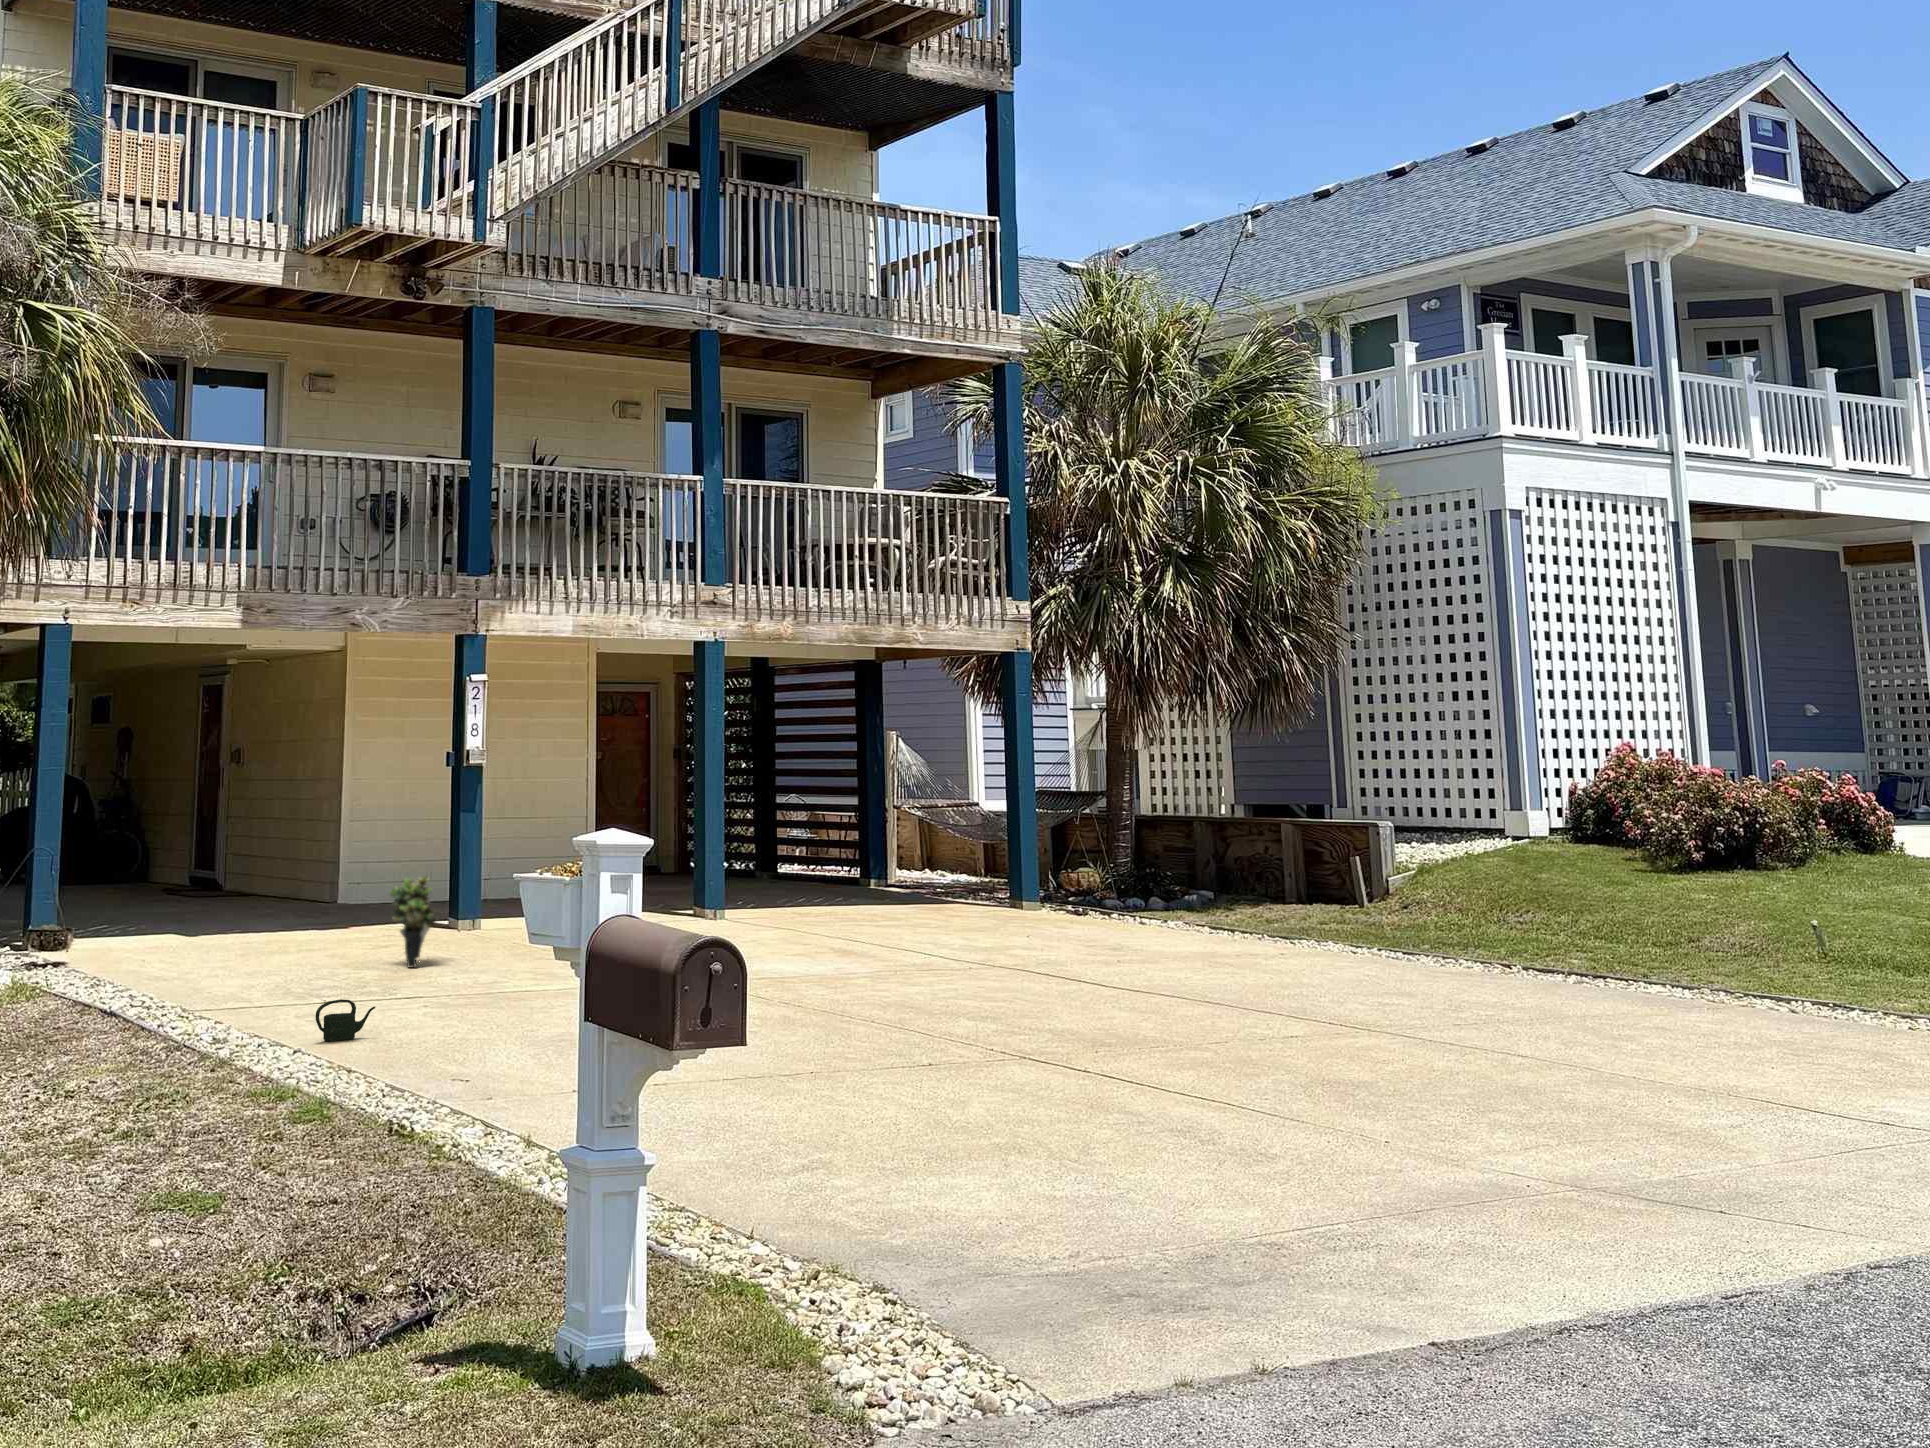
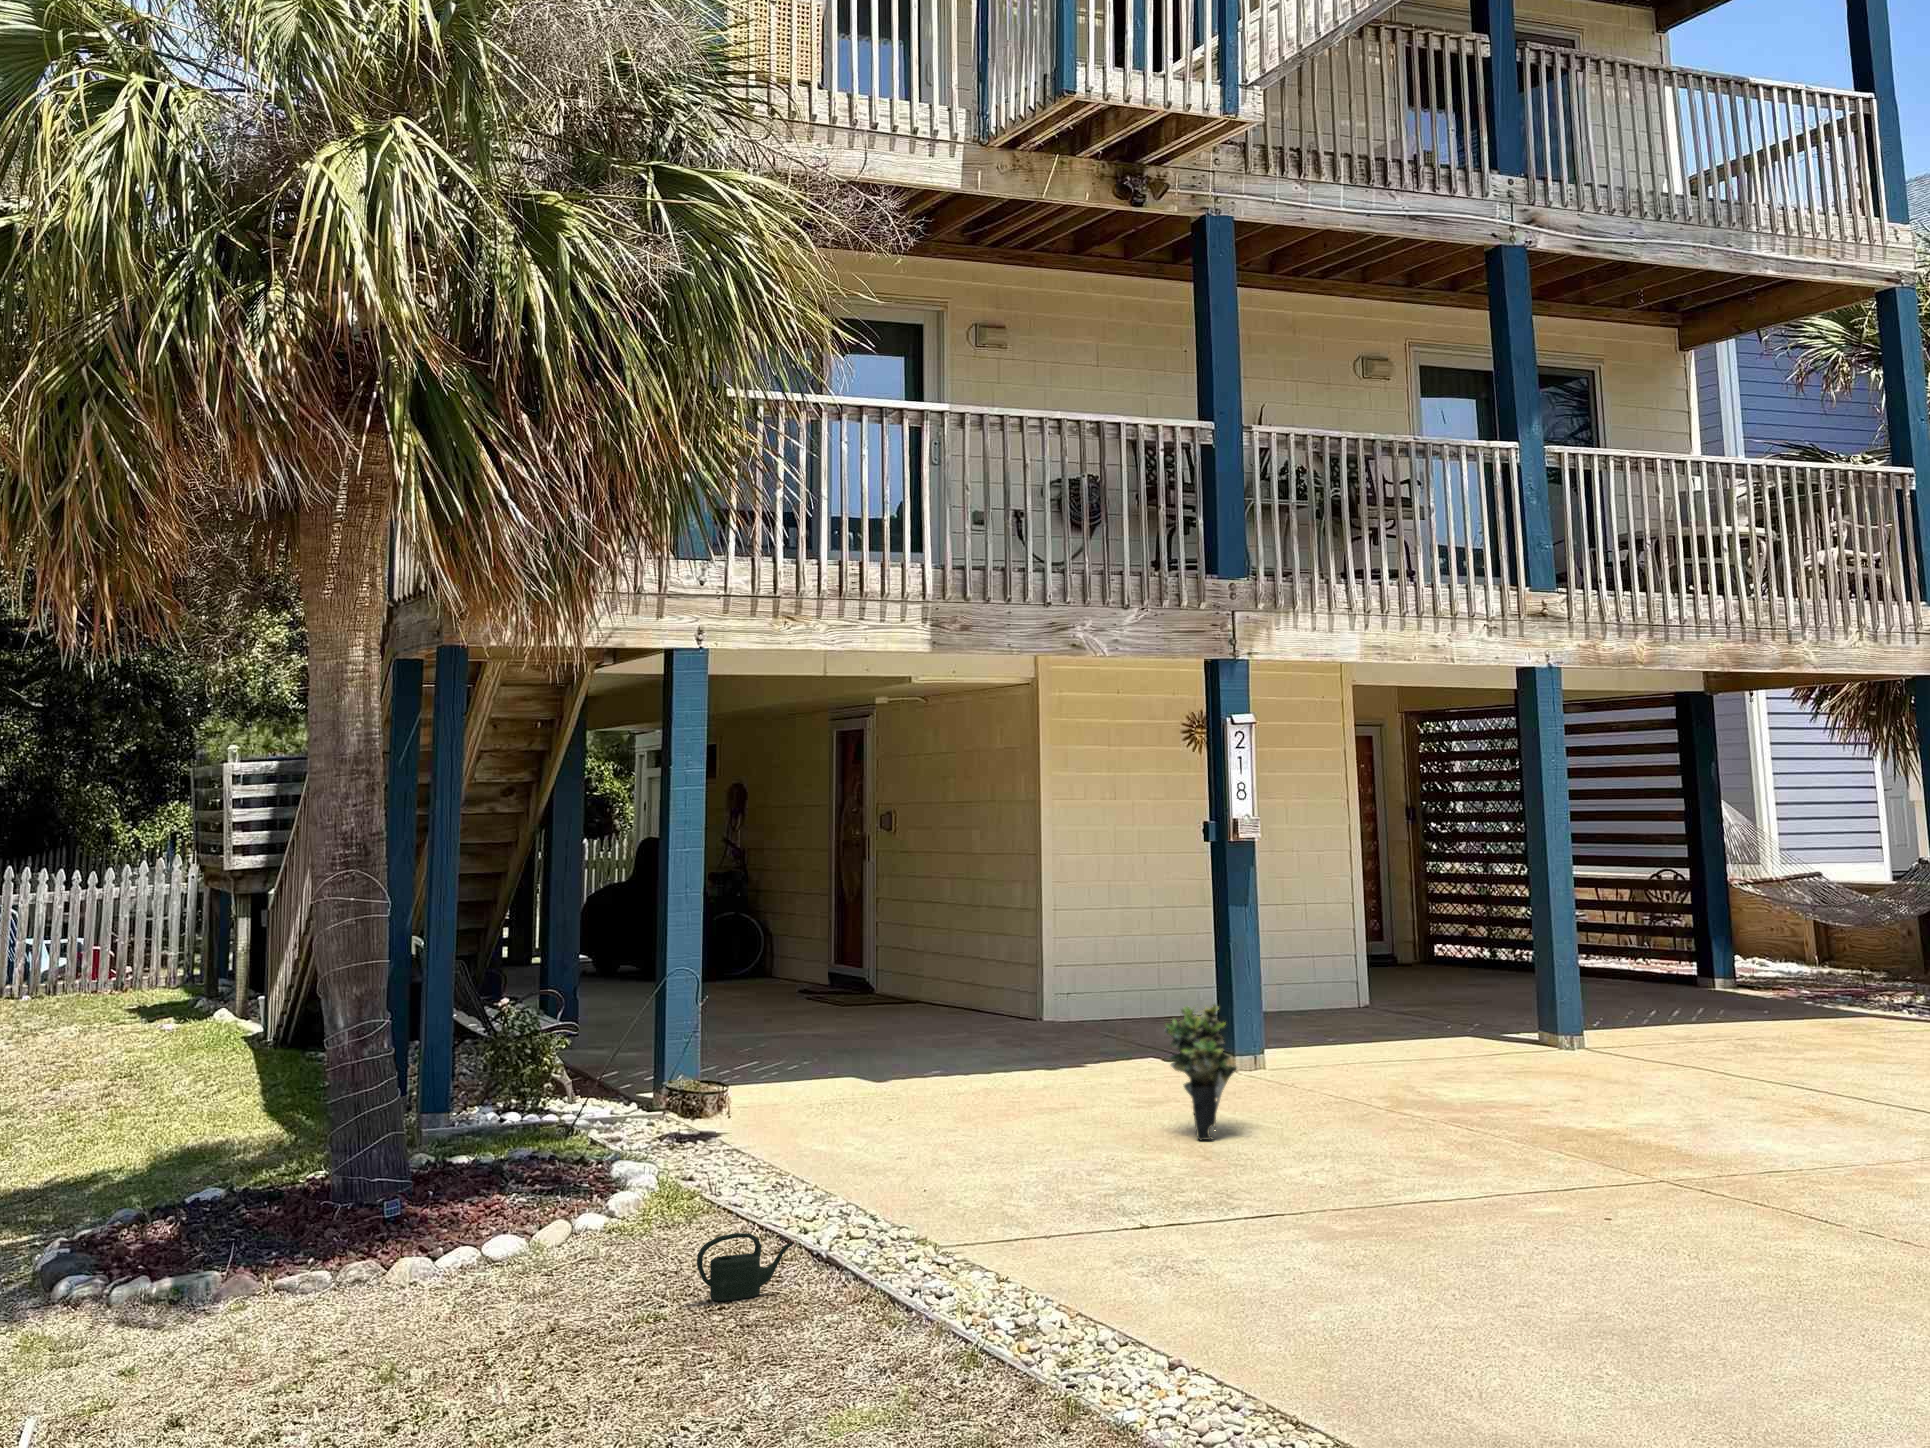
watering can: present [316,999,375,1041] -> present [697,1233,792,1301]

